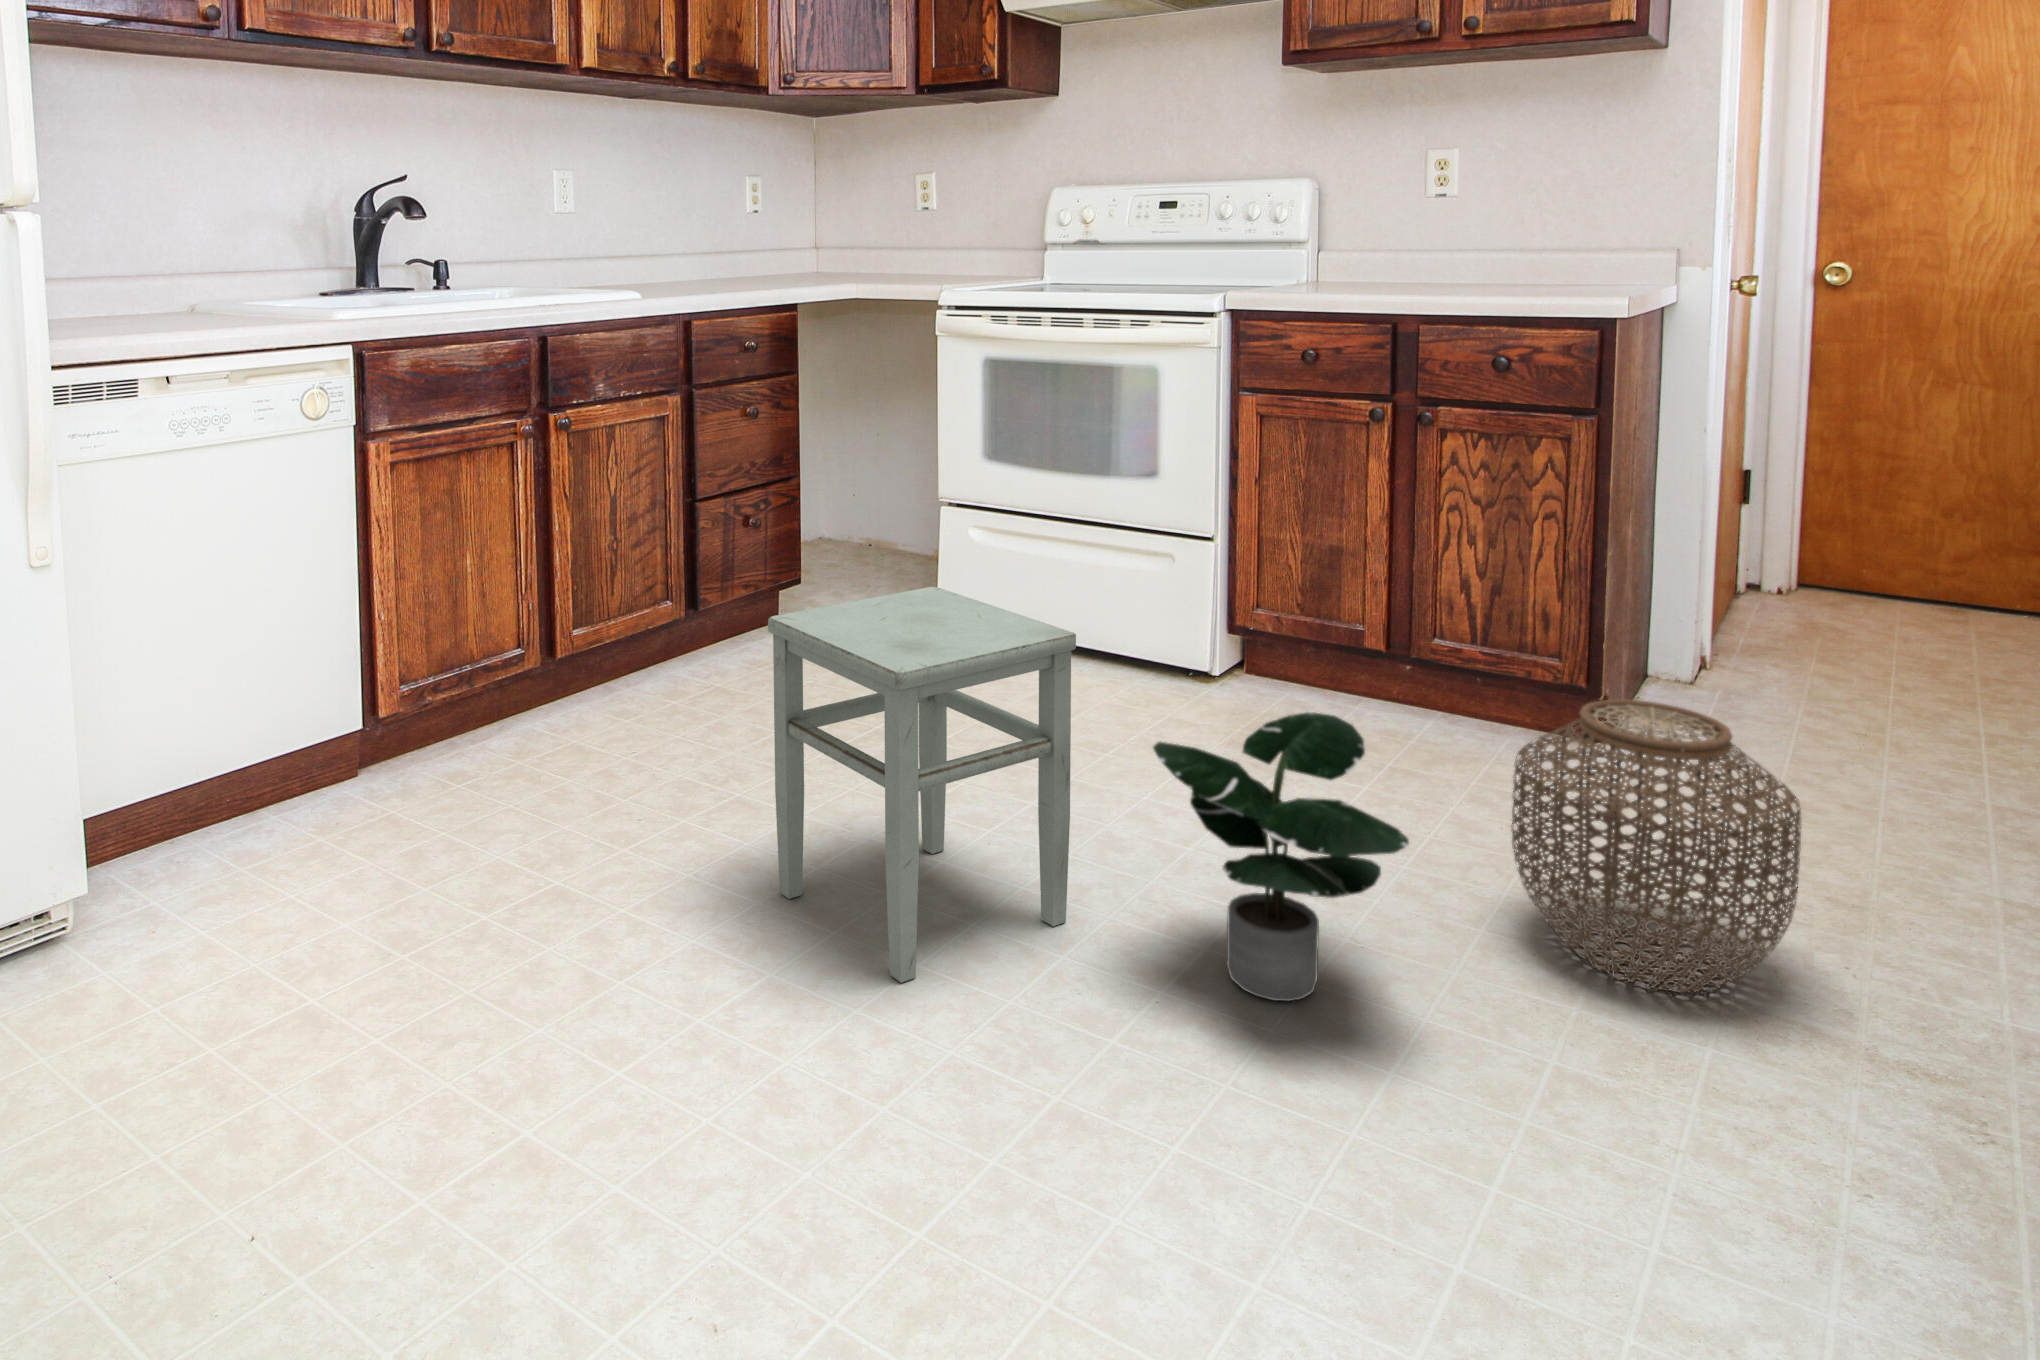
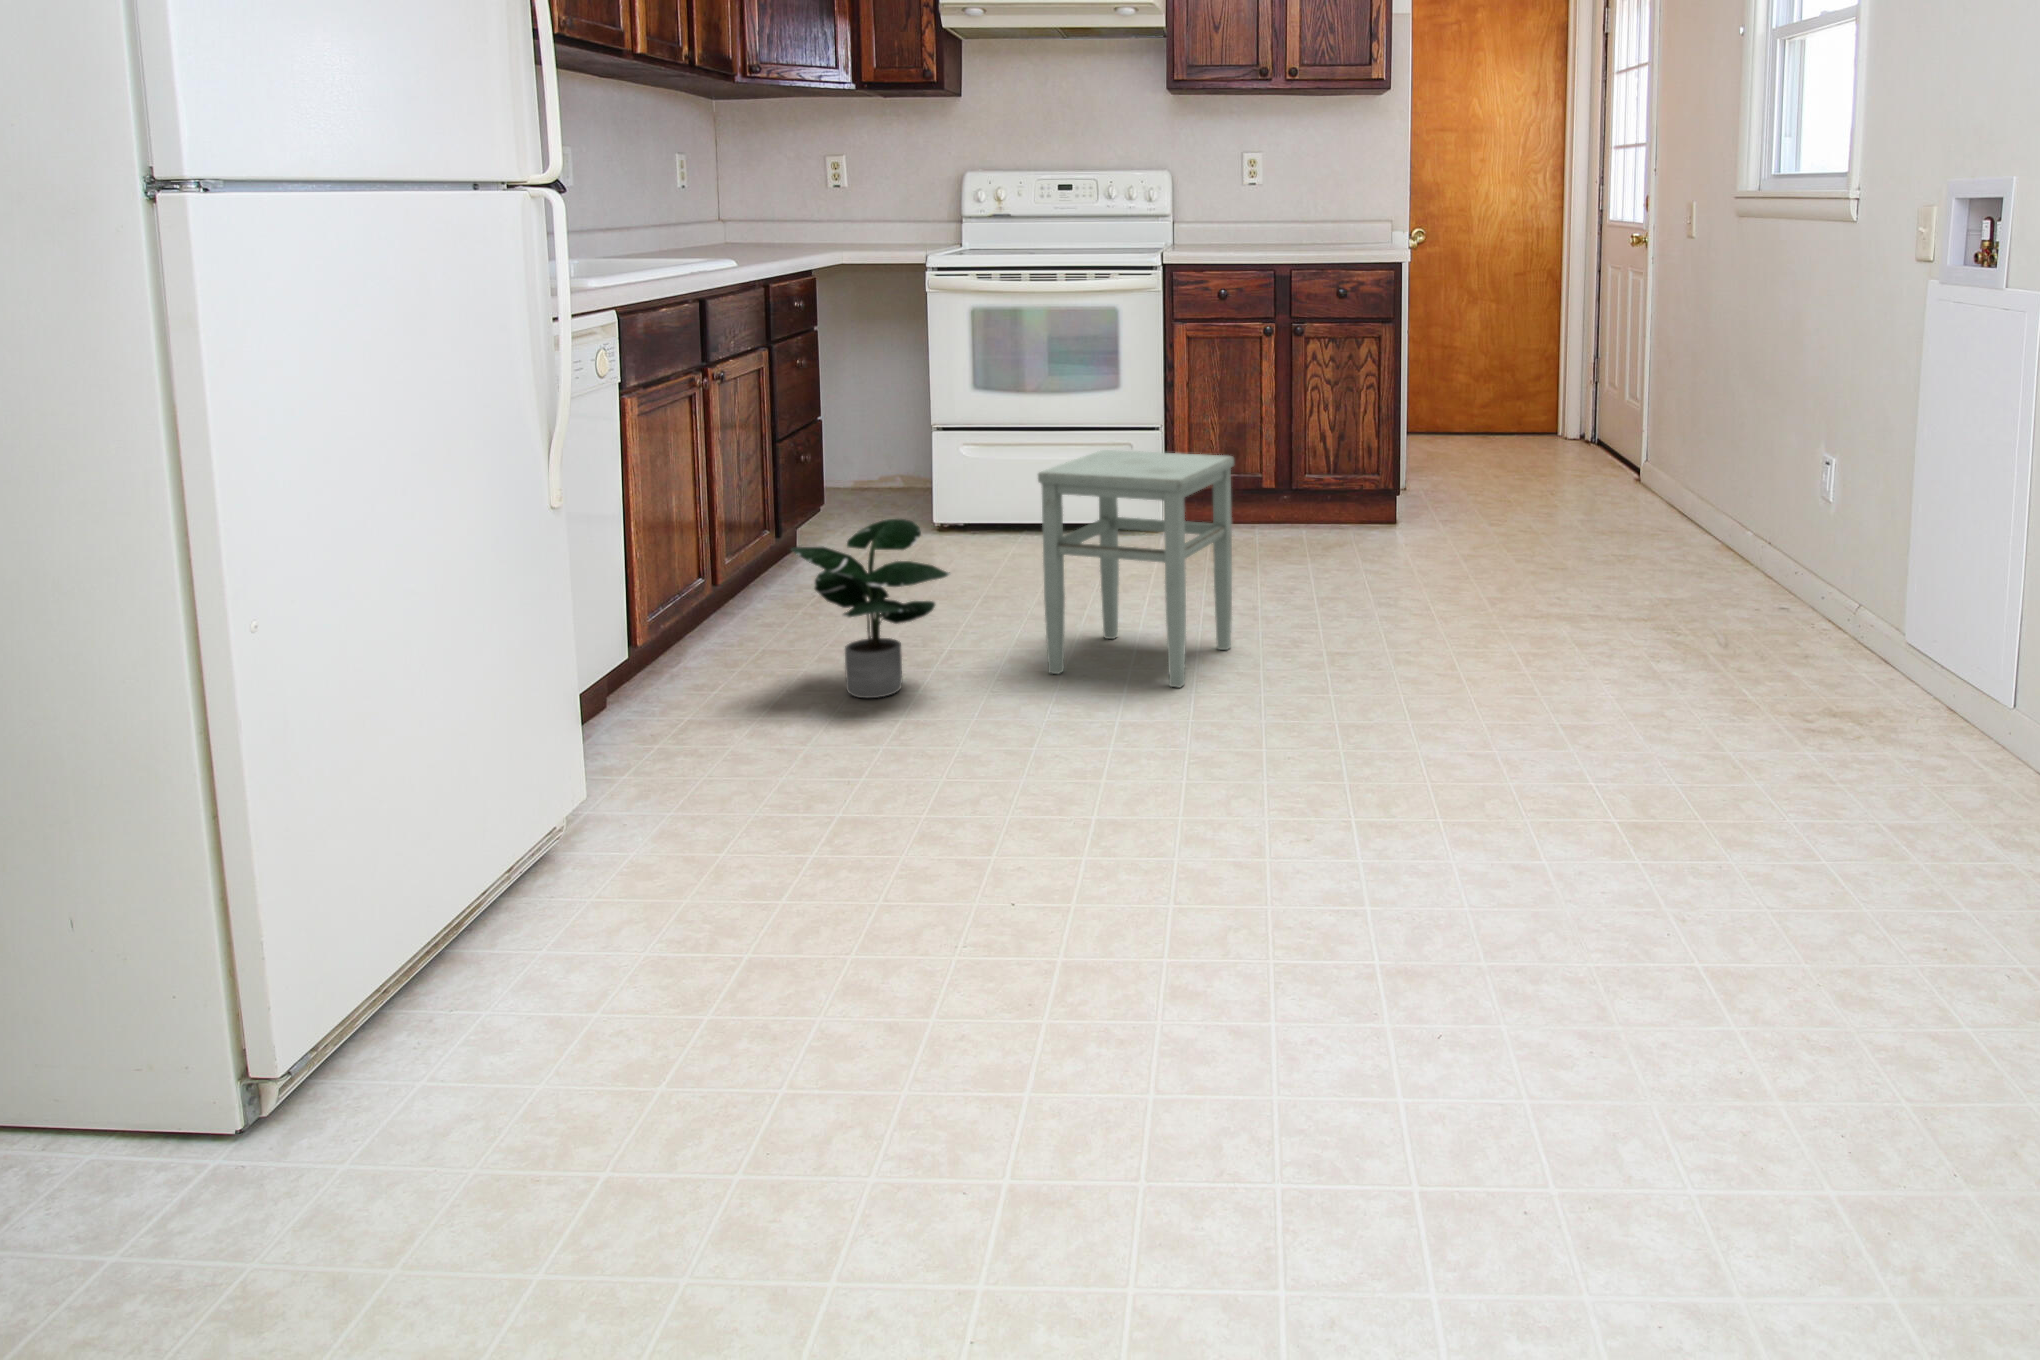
woven basket: present [1512,700,1801,993] -> none [1435,462,1568,609]
potted plant: present [1153,712,1409,1001] -> present [791,519,950,698]

